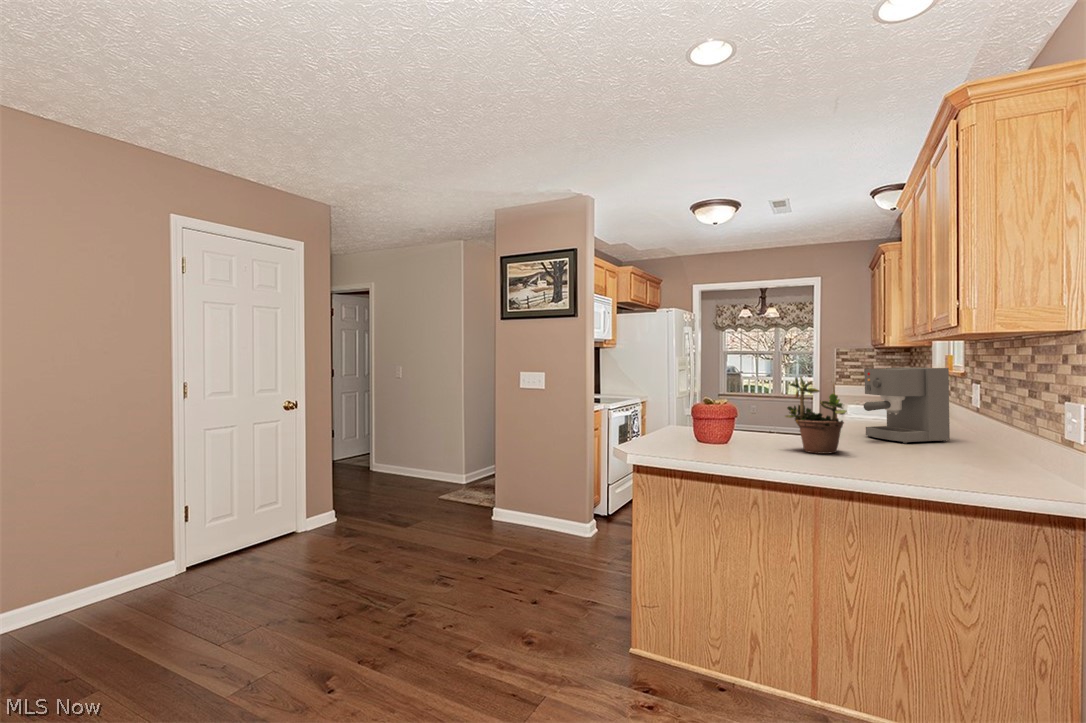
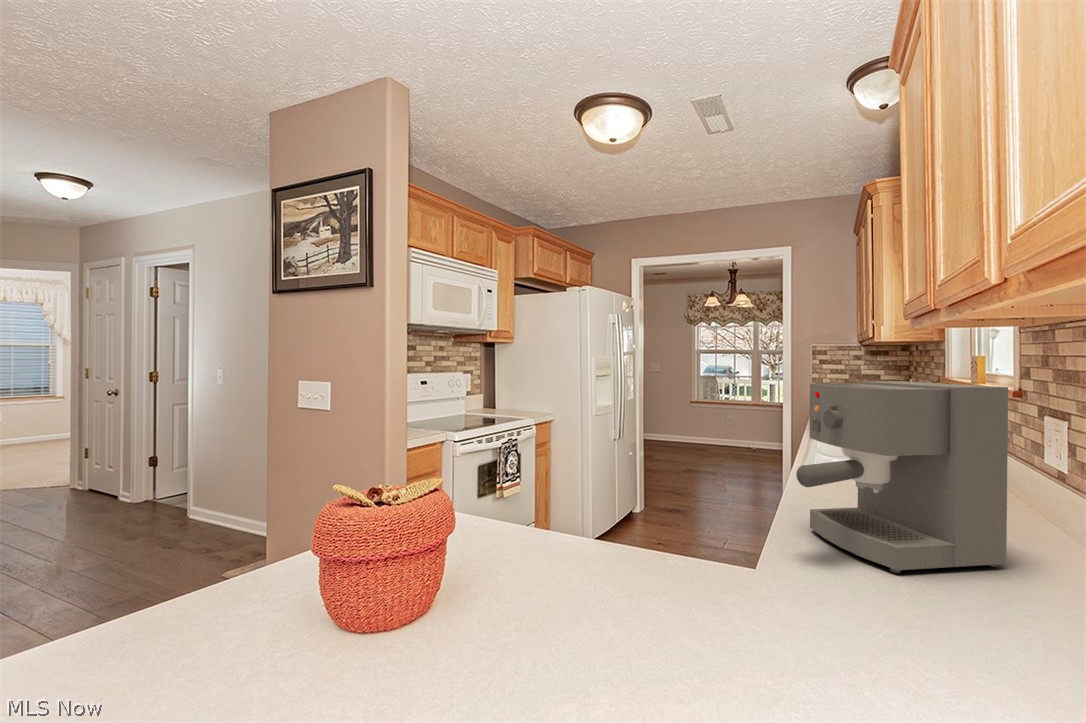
potted plant: present [785,377,847,454] -> none [572,388,716,637]

